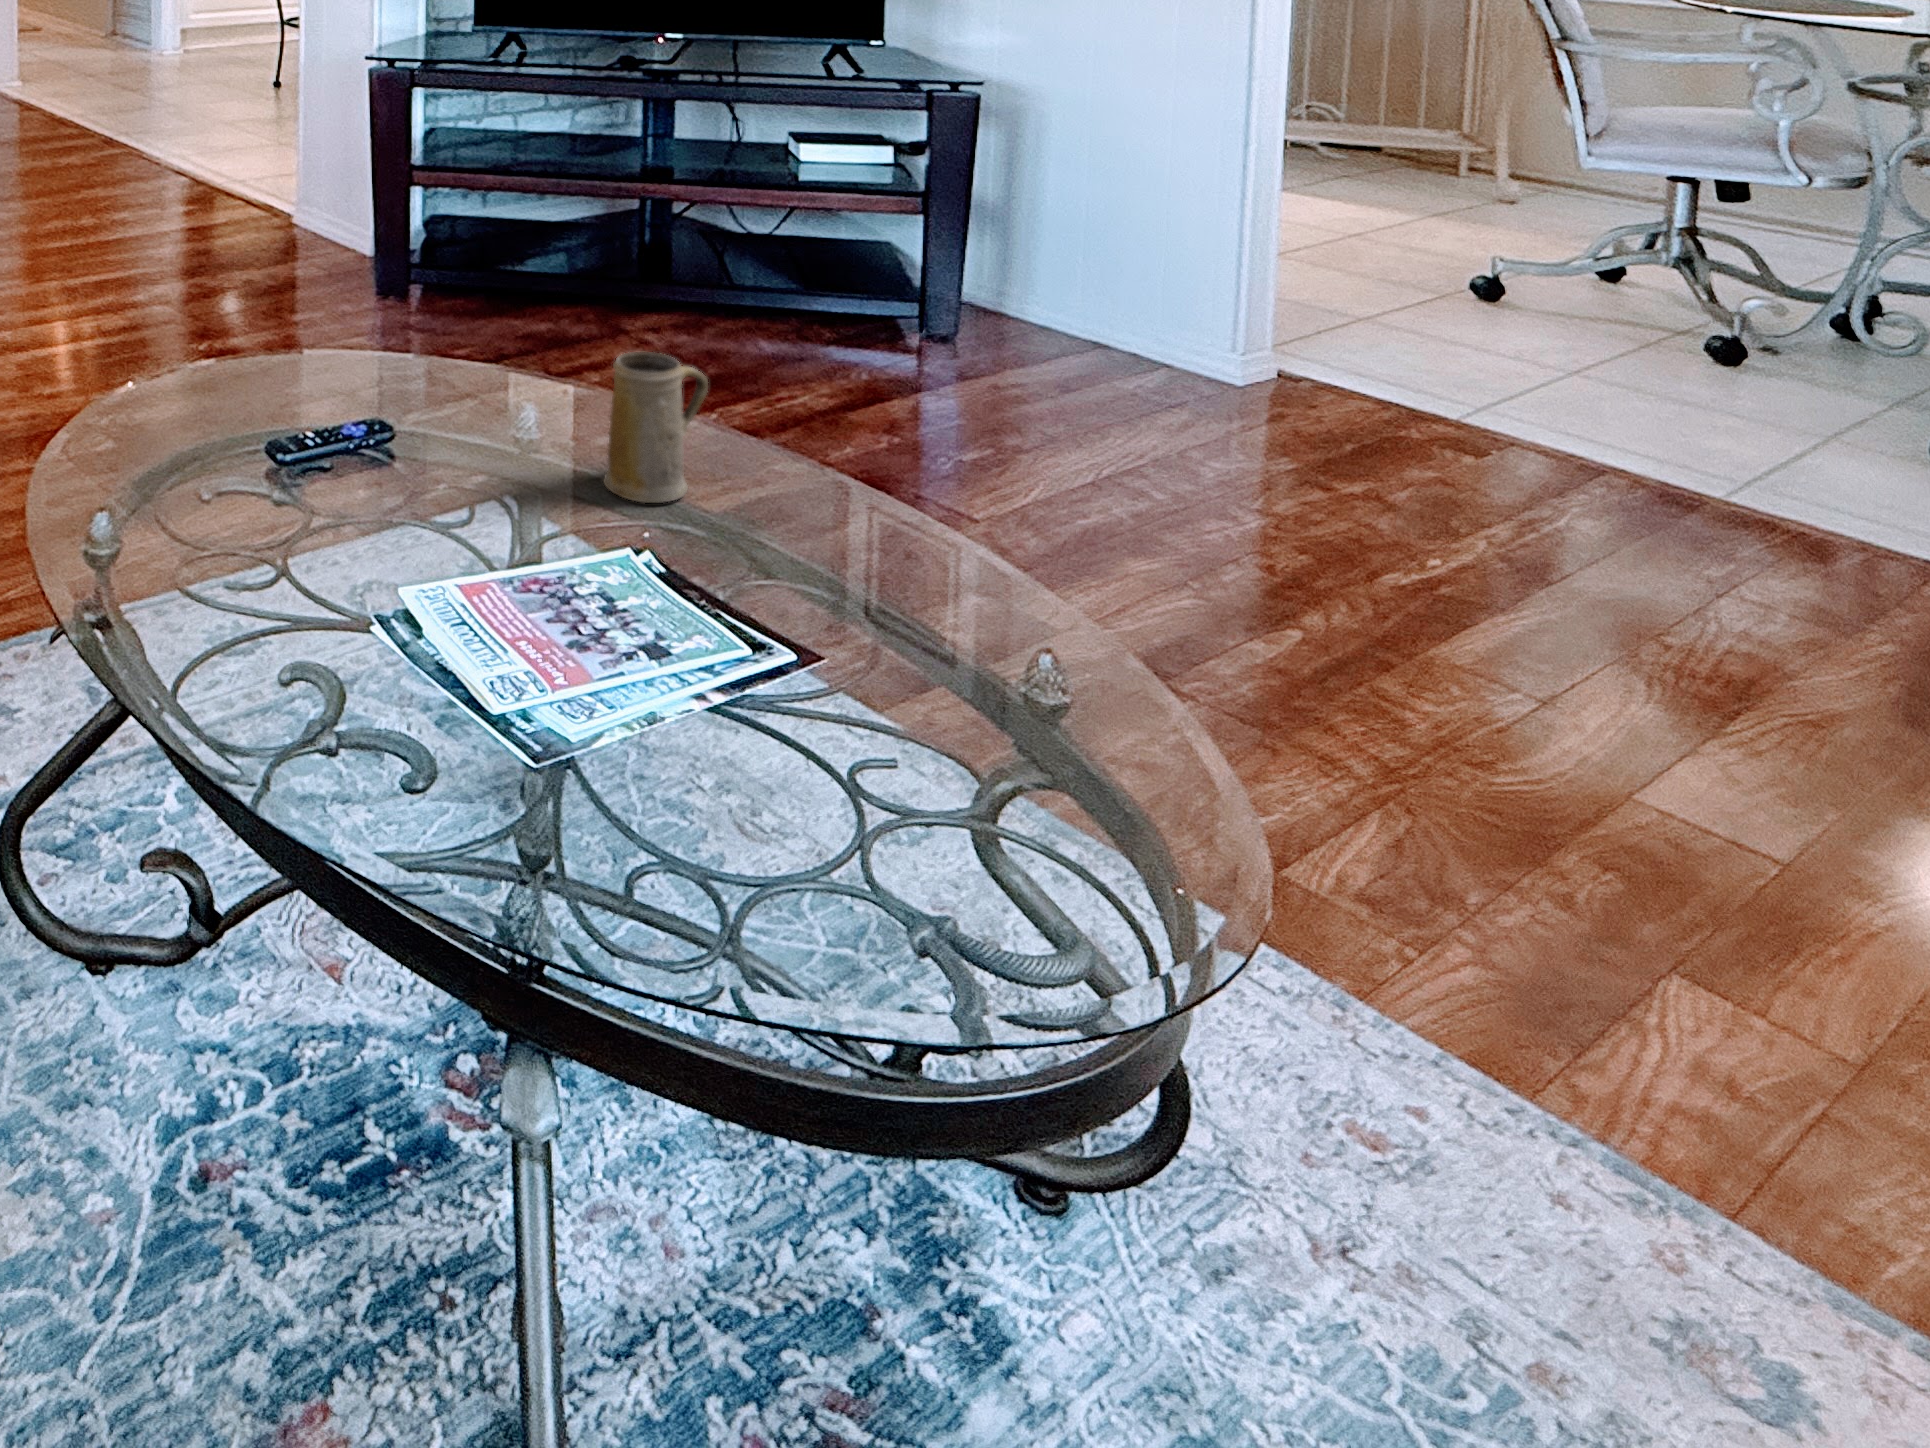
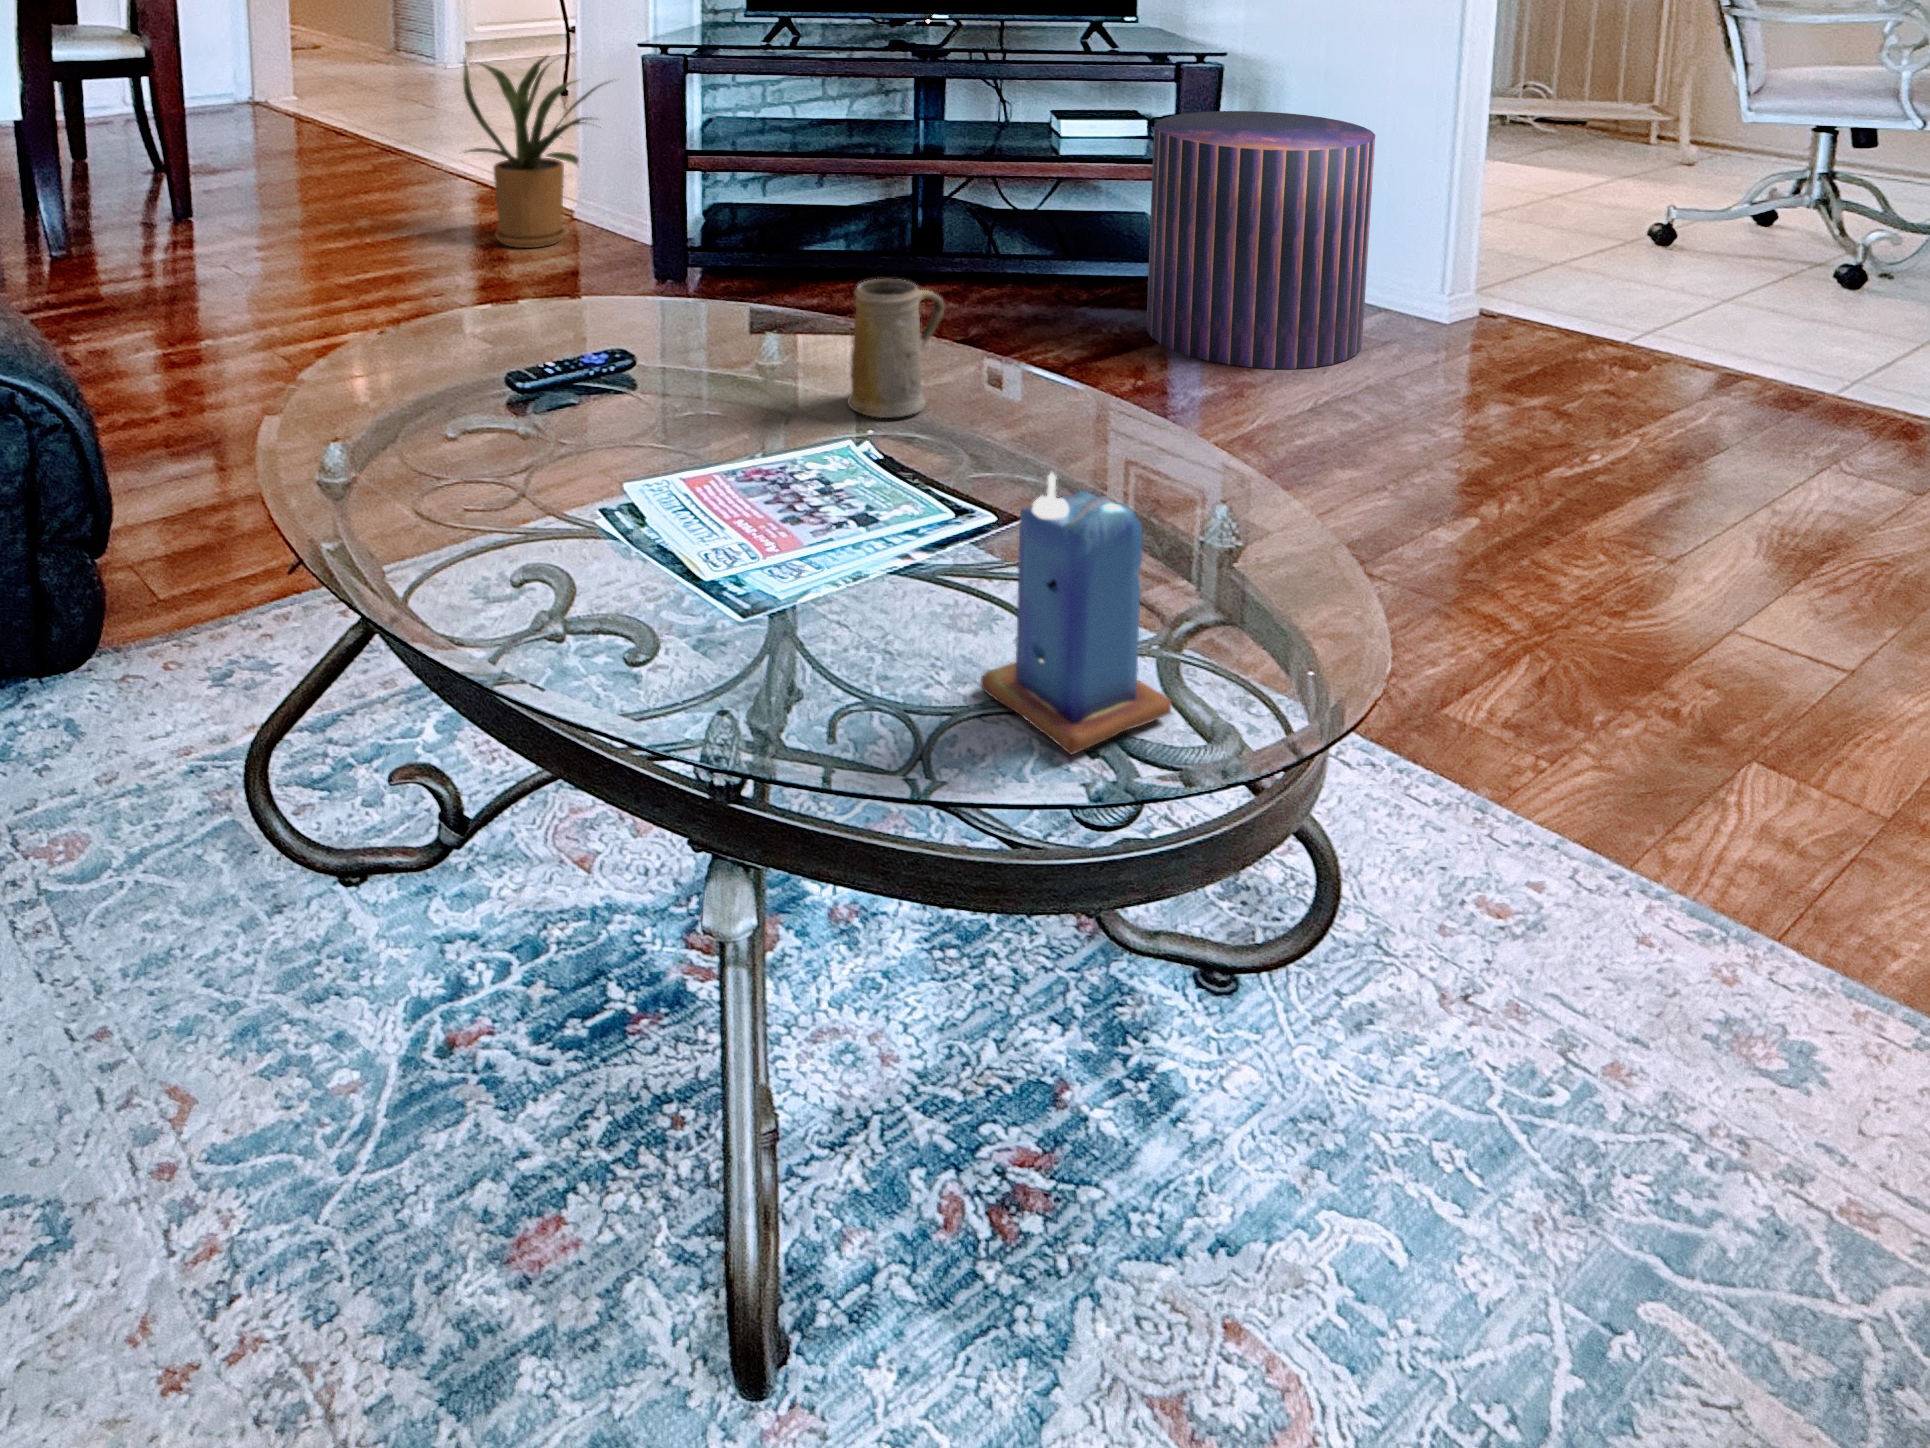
house plant: none [171,60,338,258] -> present [463,56,613,248]
pouf: none [898,148,1158,439] -> present [1146,111,1375,369]
candle: none [780,615,998,939] -> present [981,473,1171,755]

